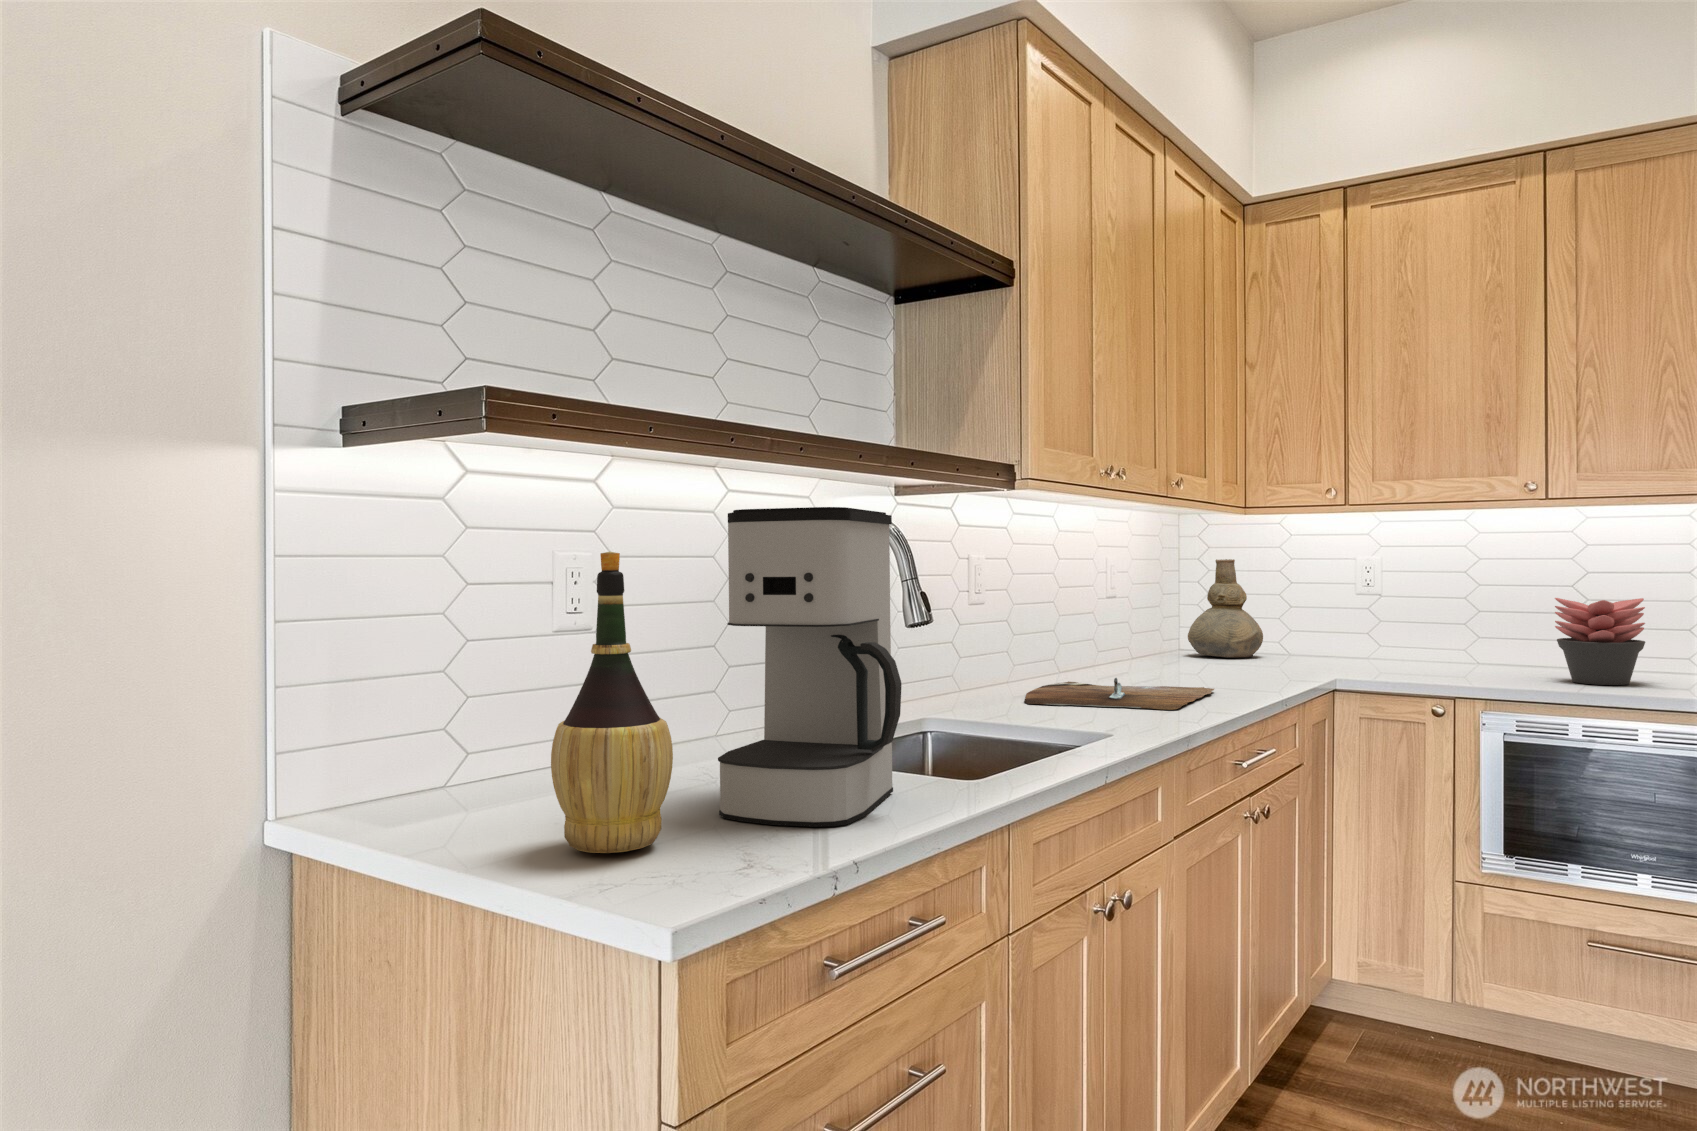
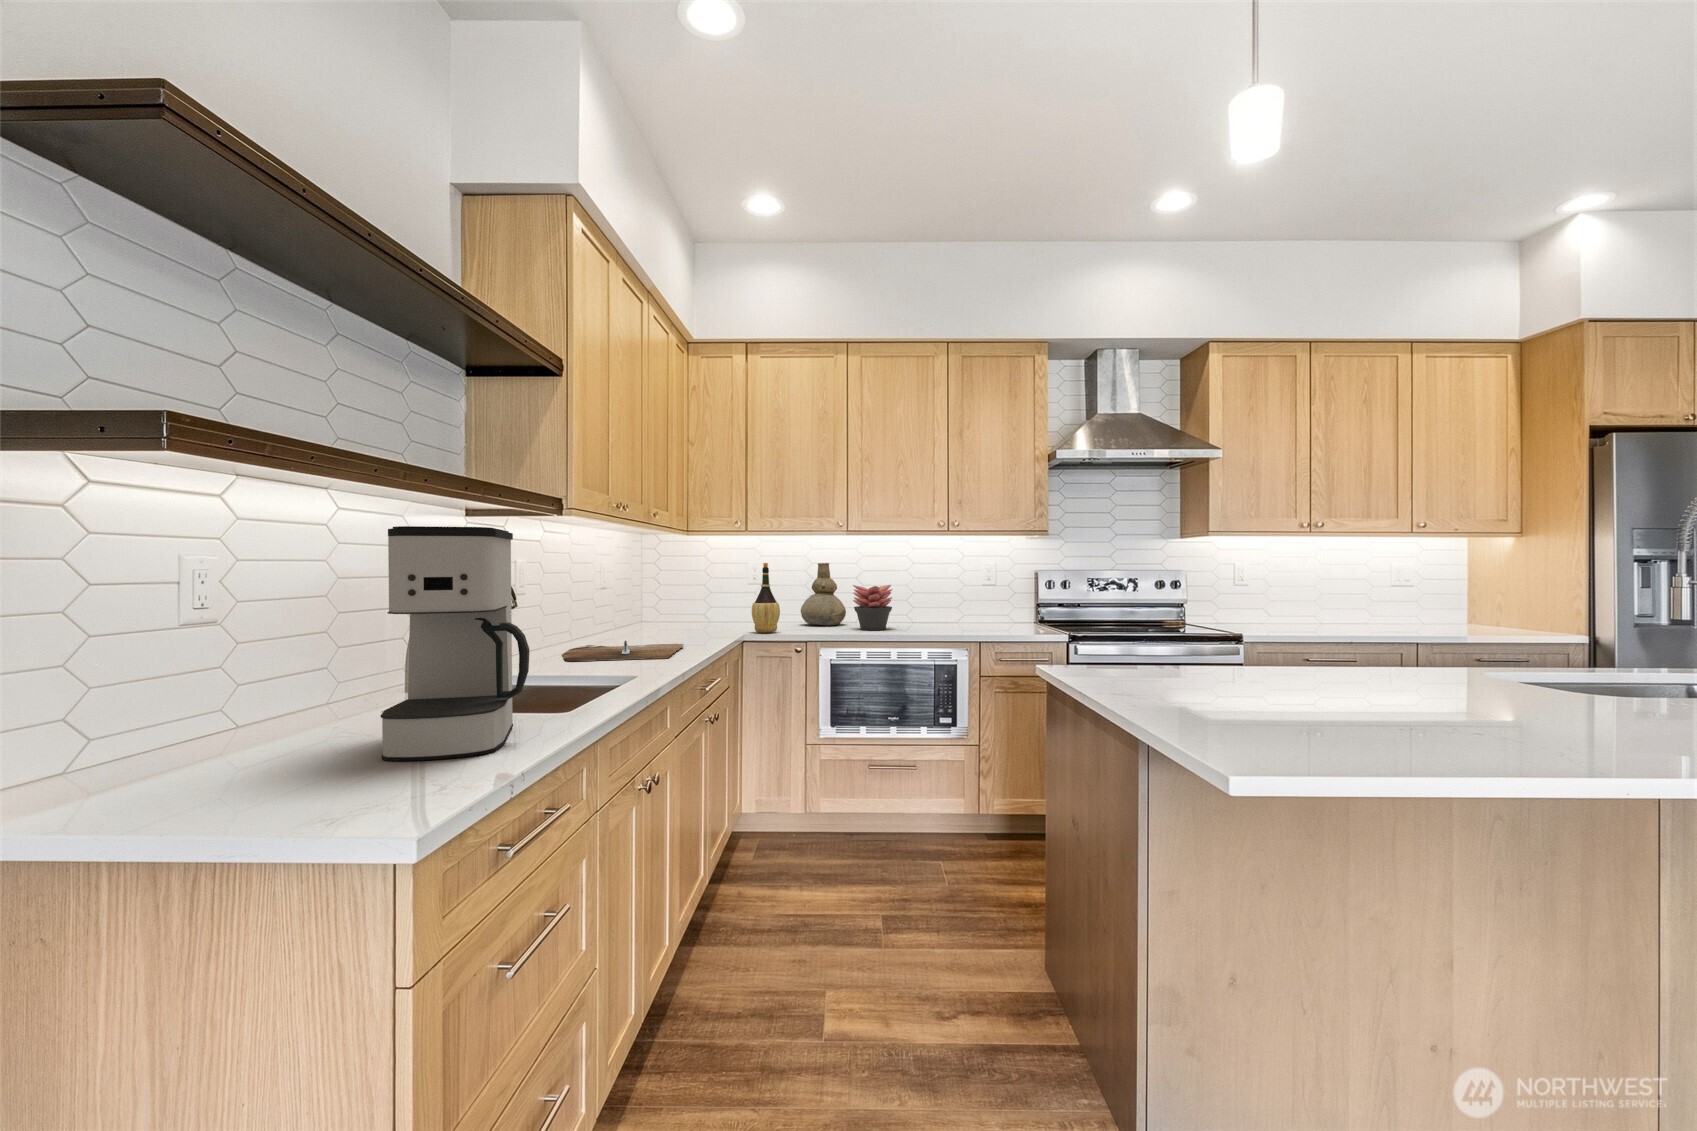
wine bottle: present [551,552,673,853] -> present [752,563,780,633]
vase: present [1188,559,1263,658] -> present [801,563,846,625]

